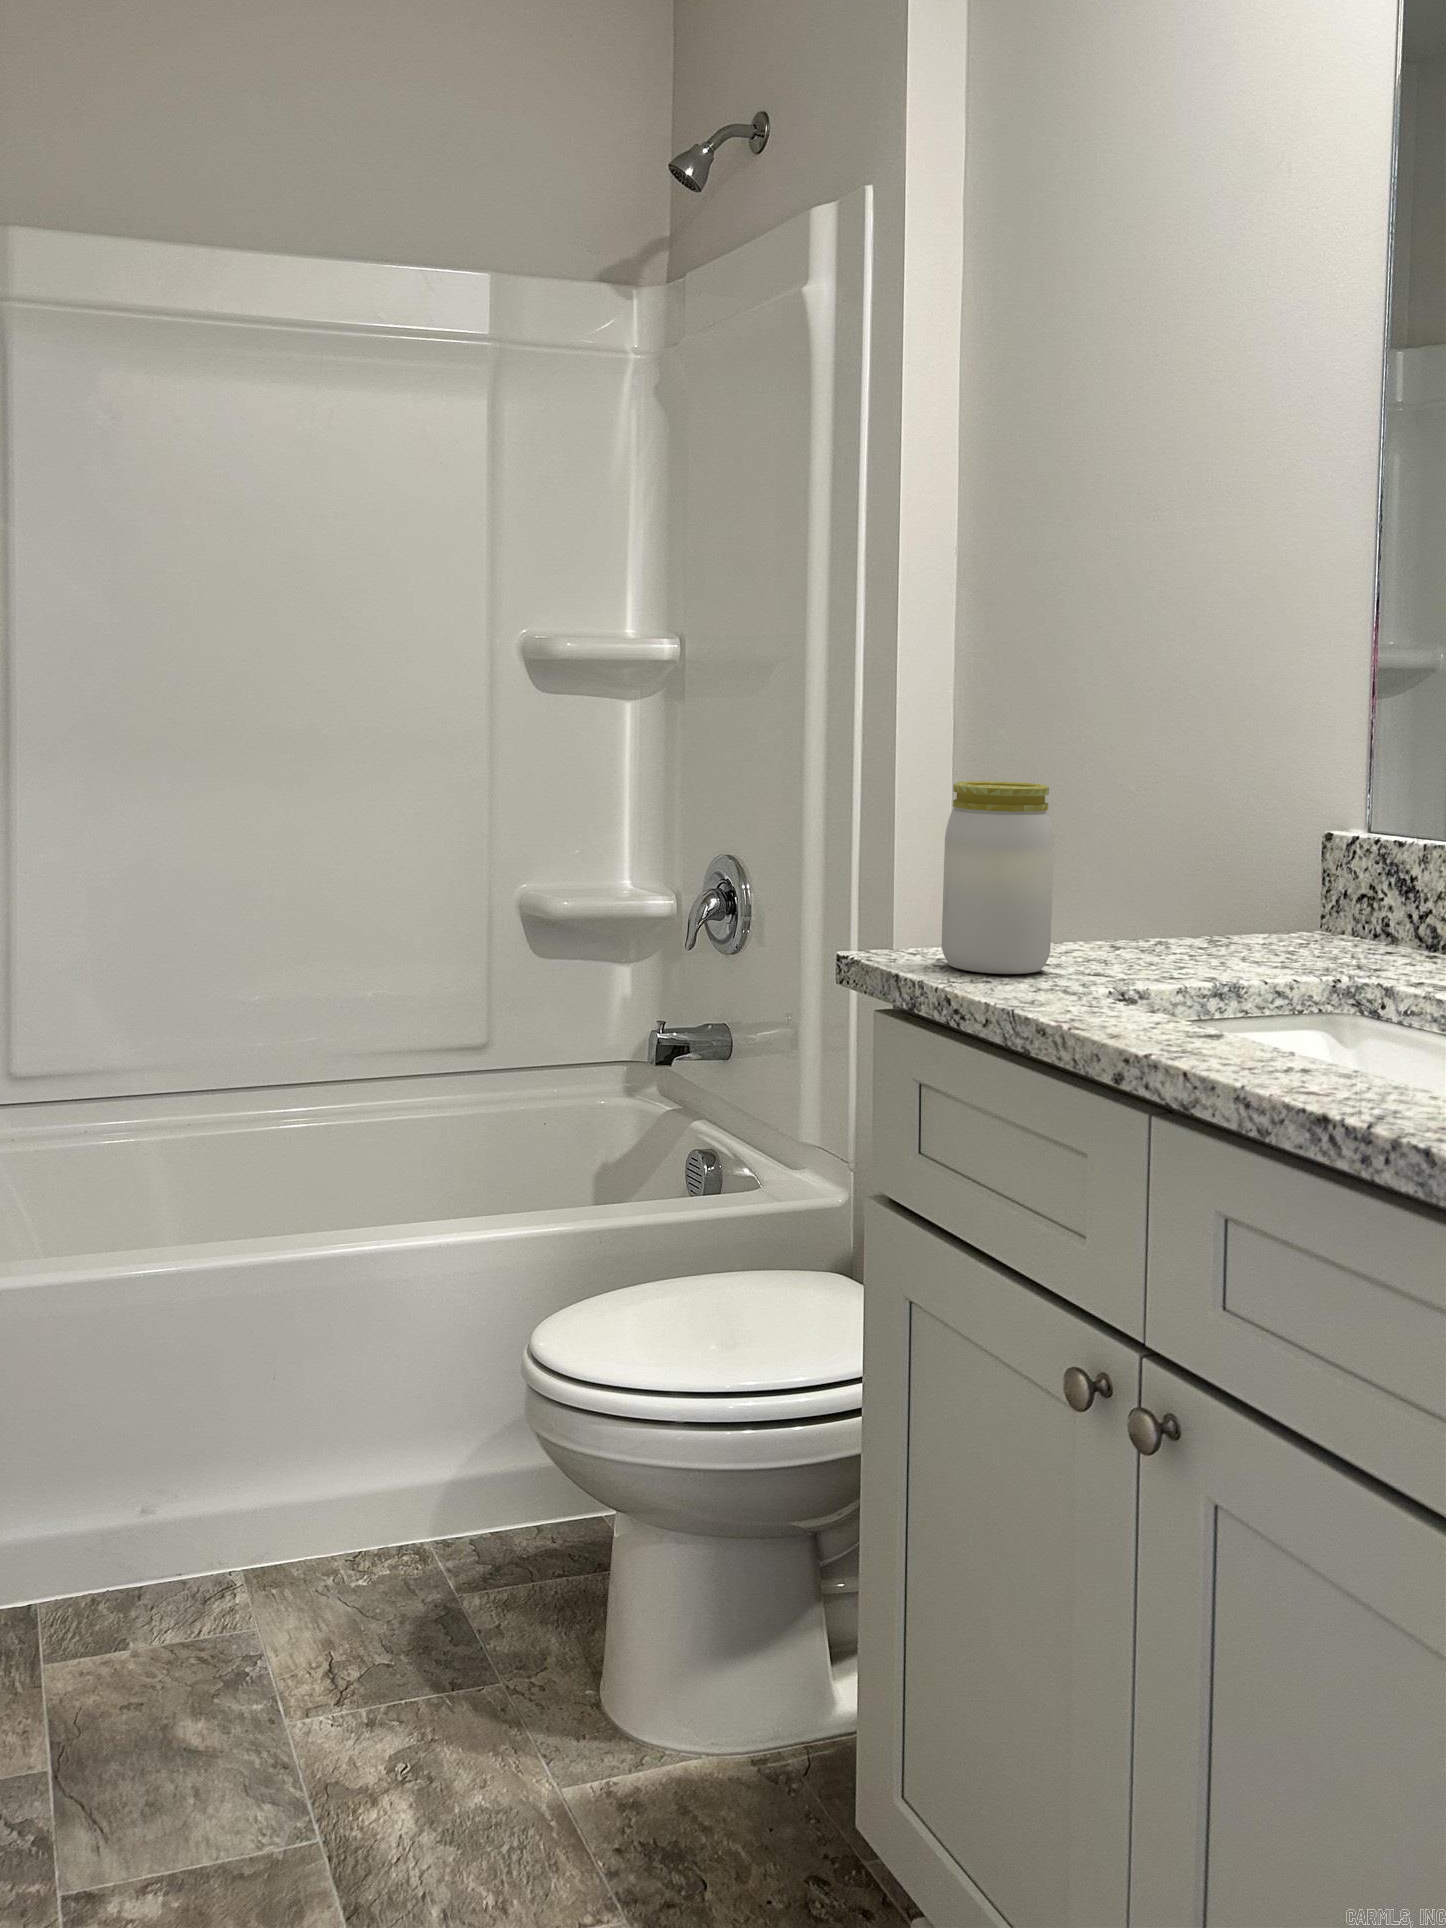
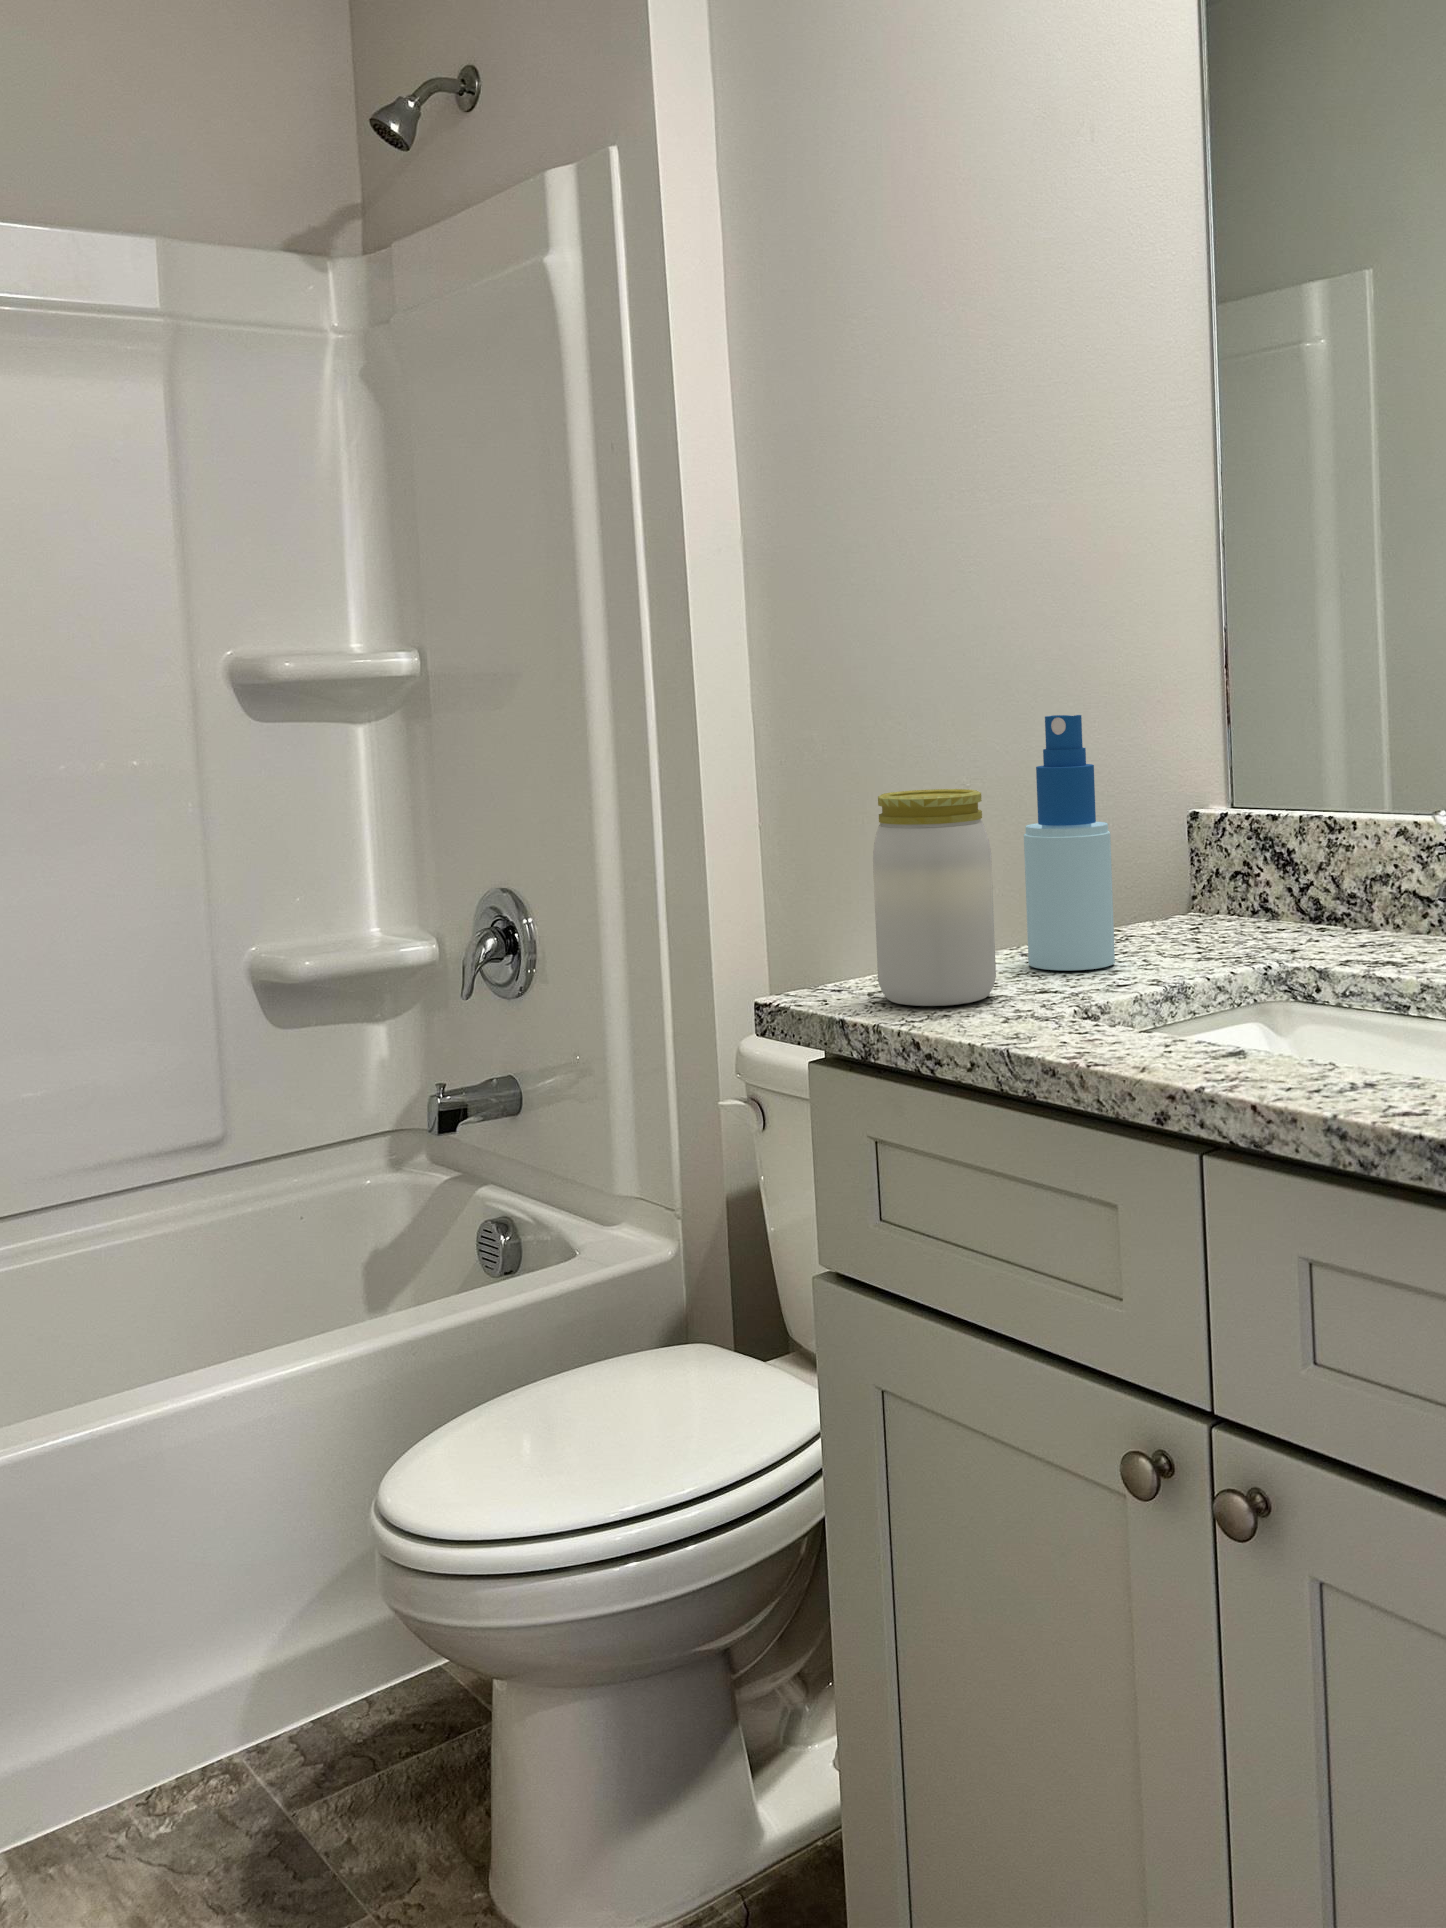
spray bottle: none [1107,725,1194,963] -> present [1024,715,1115,970]

